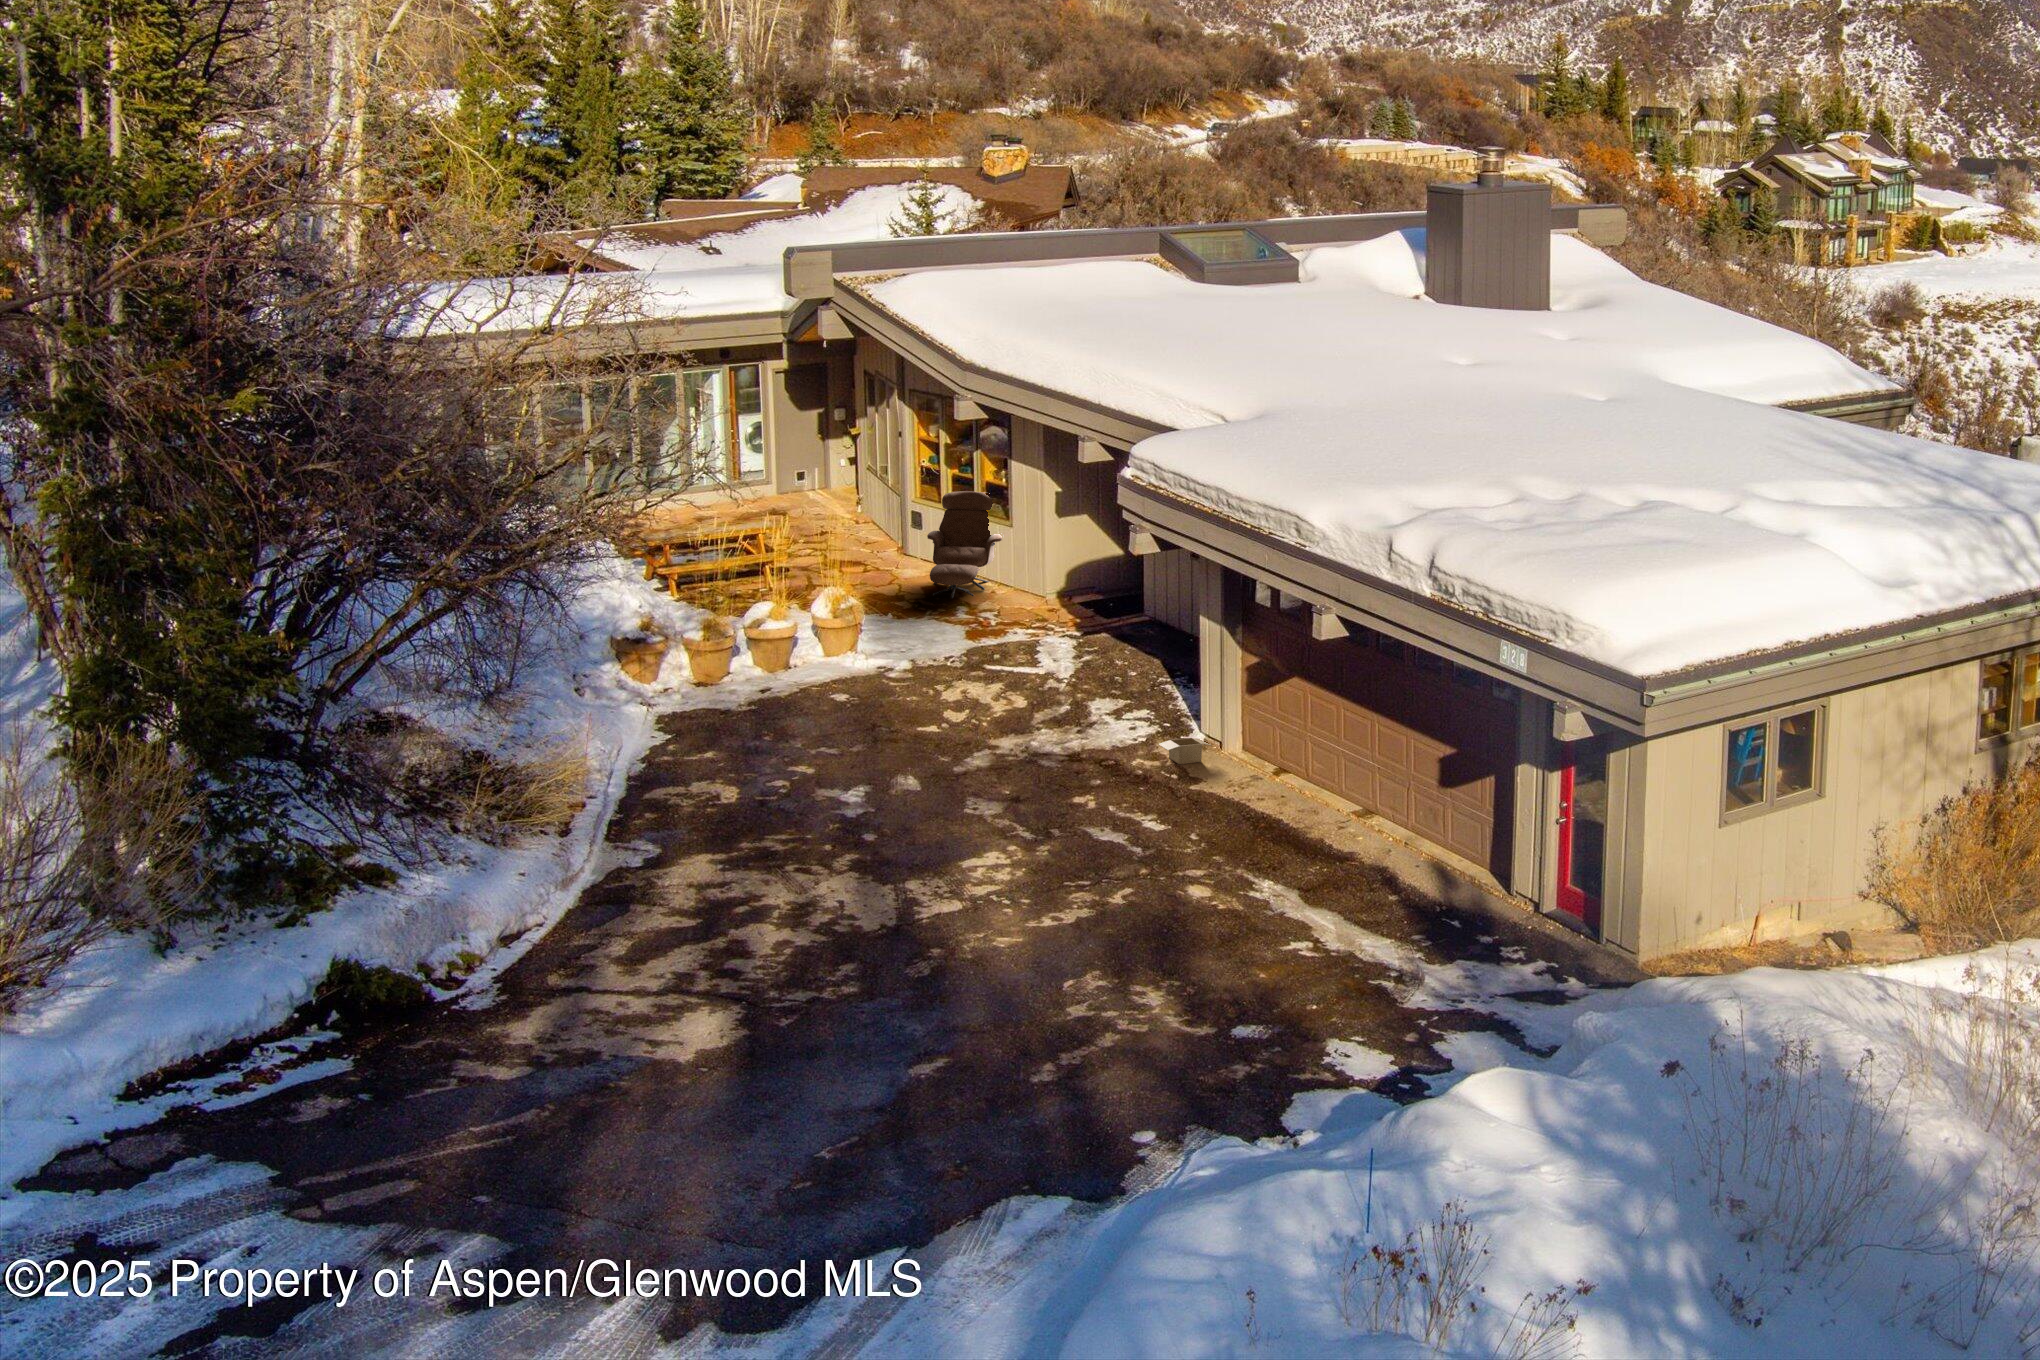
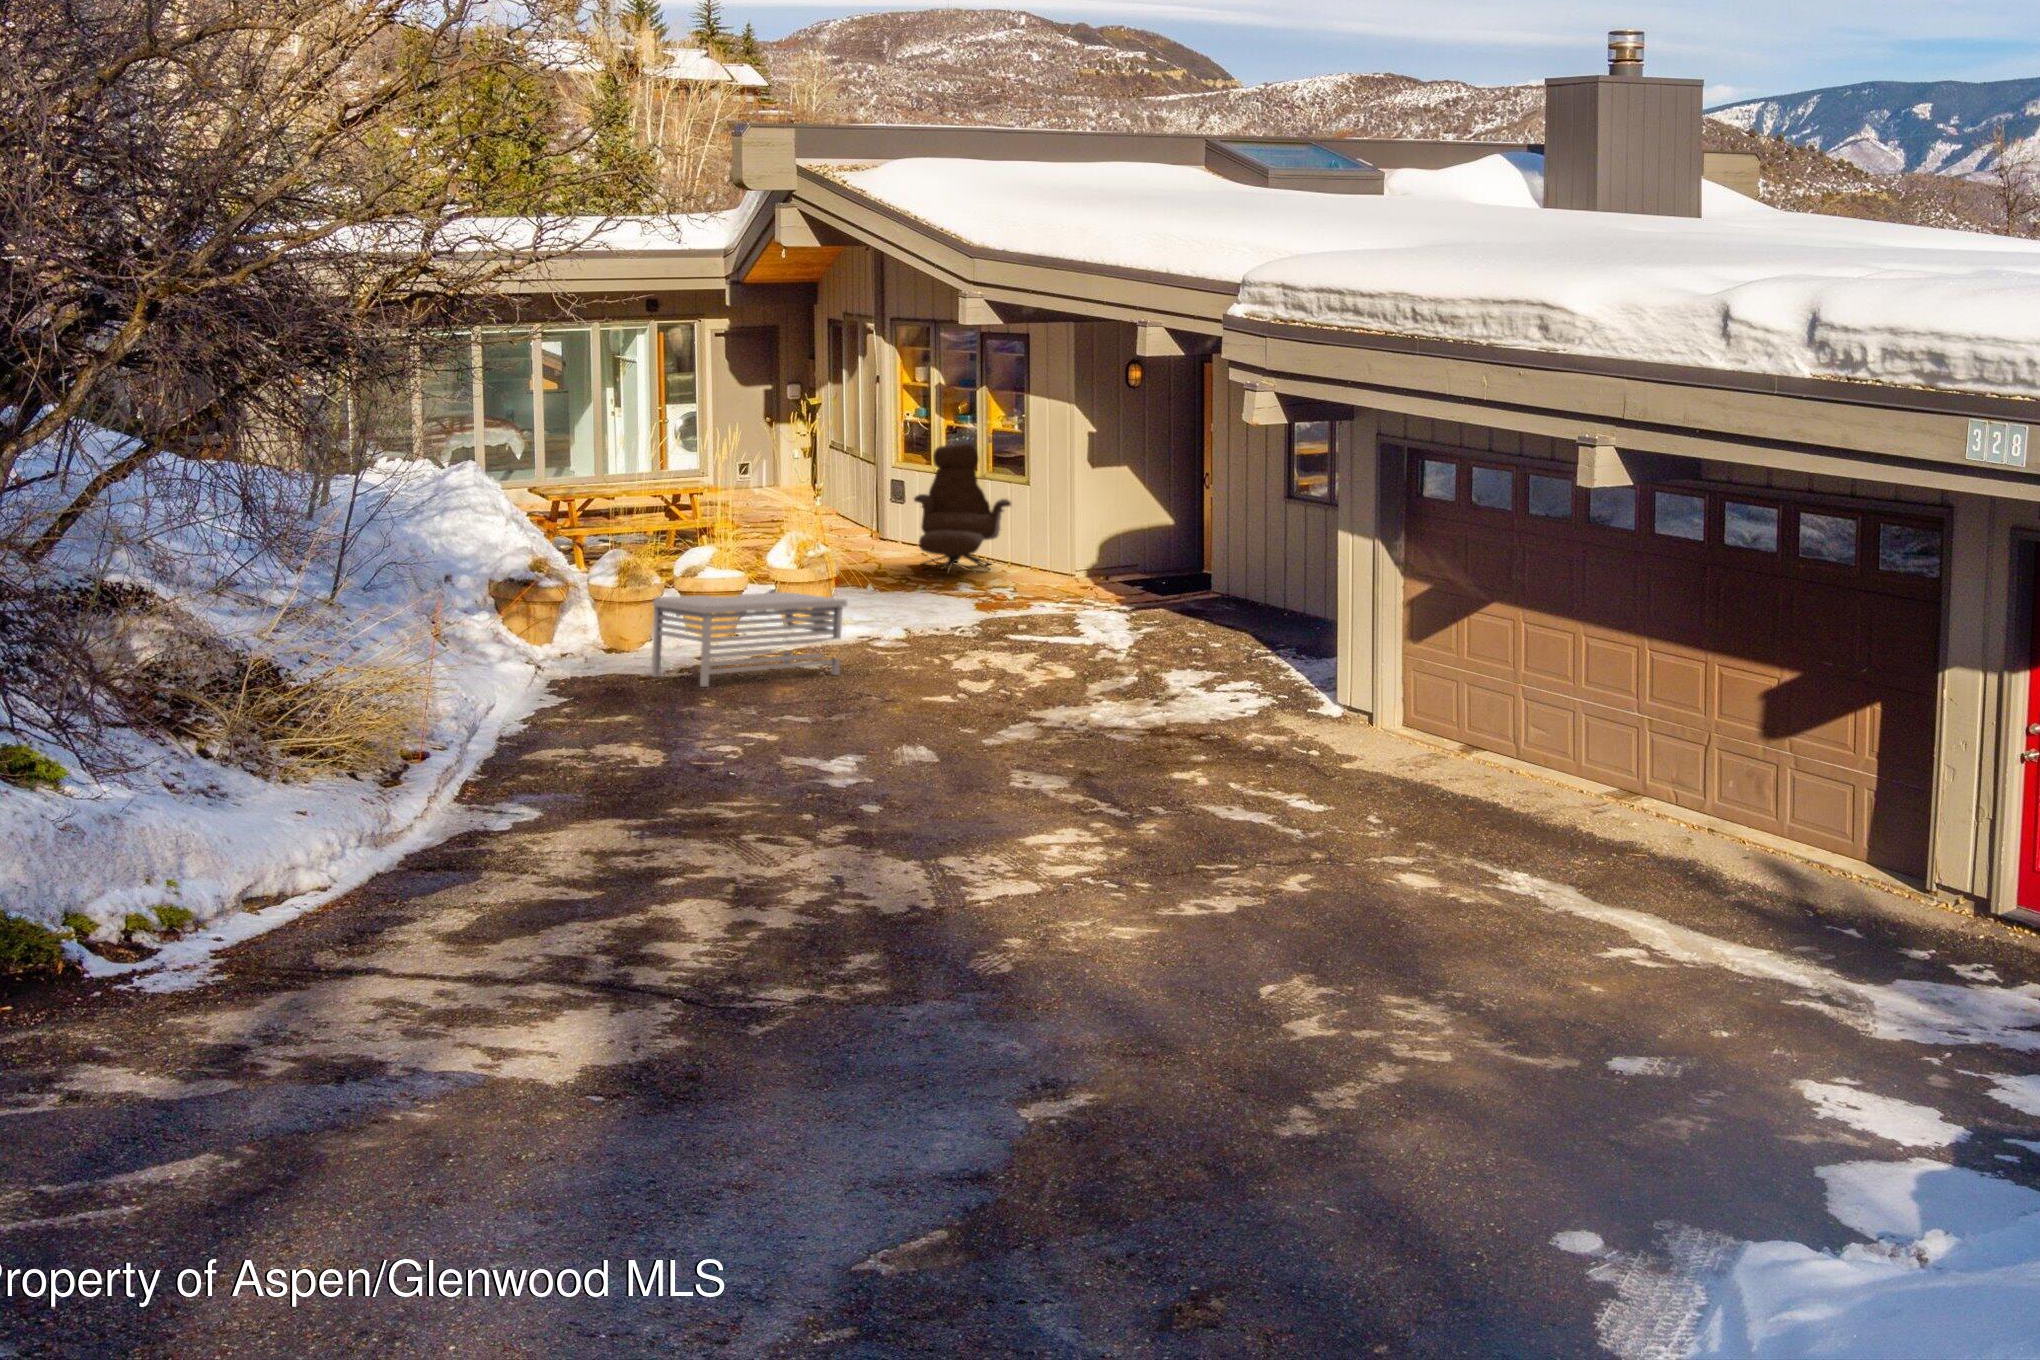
storage bench: none [727,634,872,717] -> present [652,592,847,687]
cardboard box: present [1158,738,1212,764] -> none [1281,713,1363,748]

